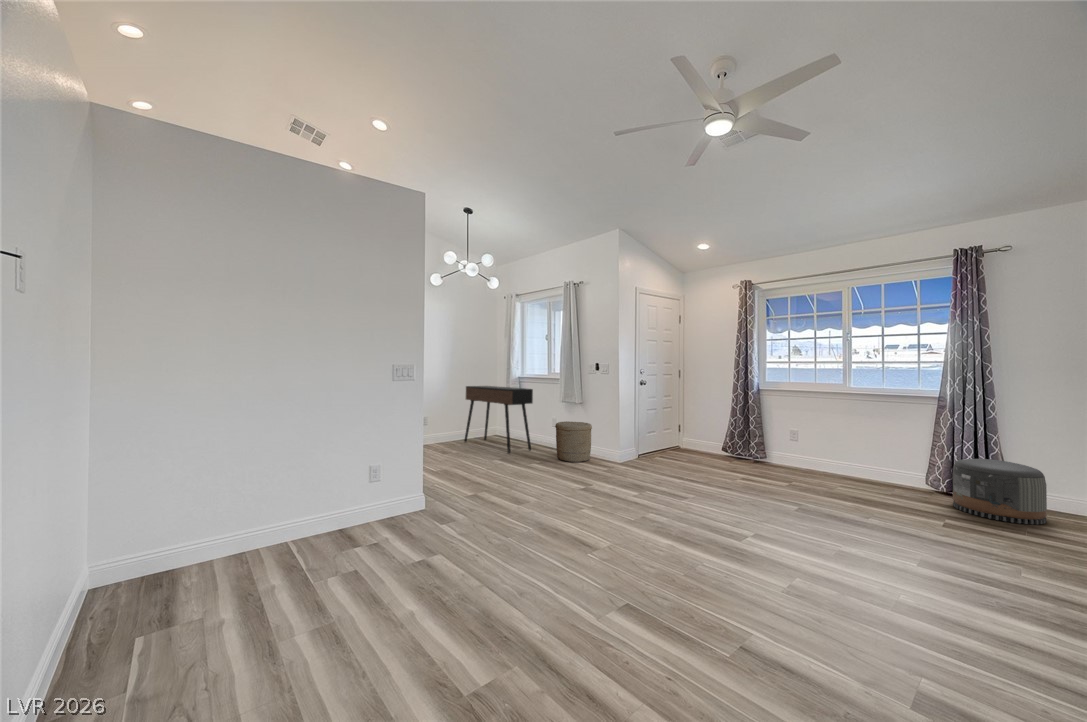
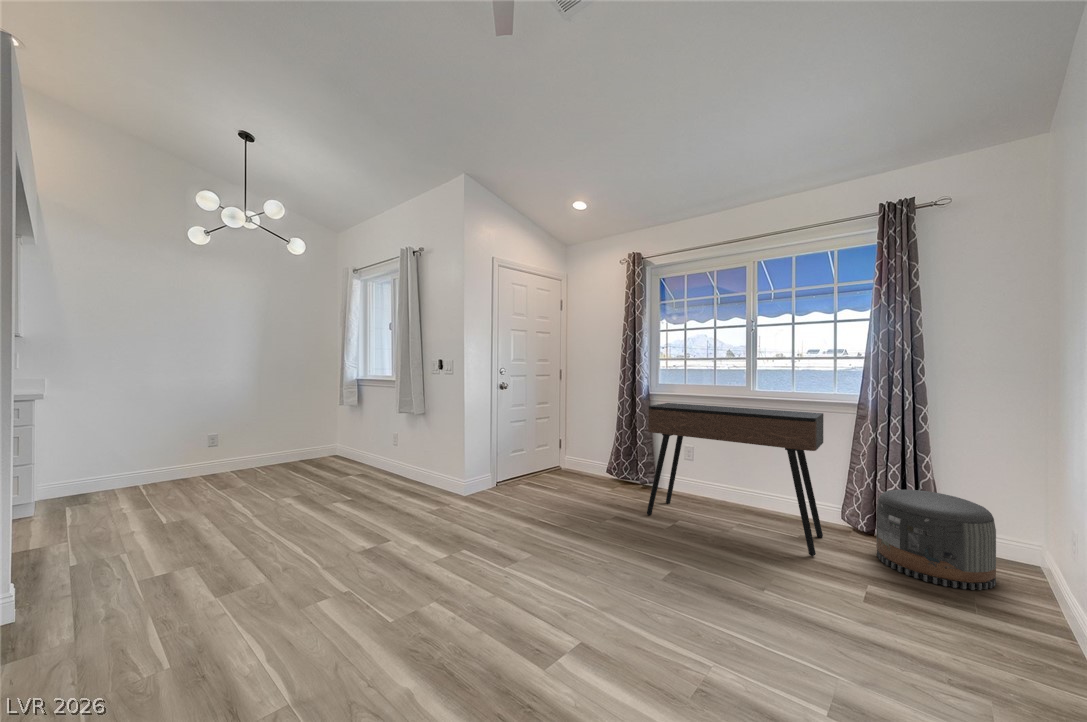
console table: present [464,386,533,453] -> present [647,403,824,556]
woven basket: present [555,421,592,462] -> none [378,440,431,499]

